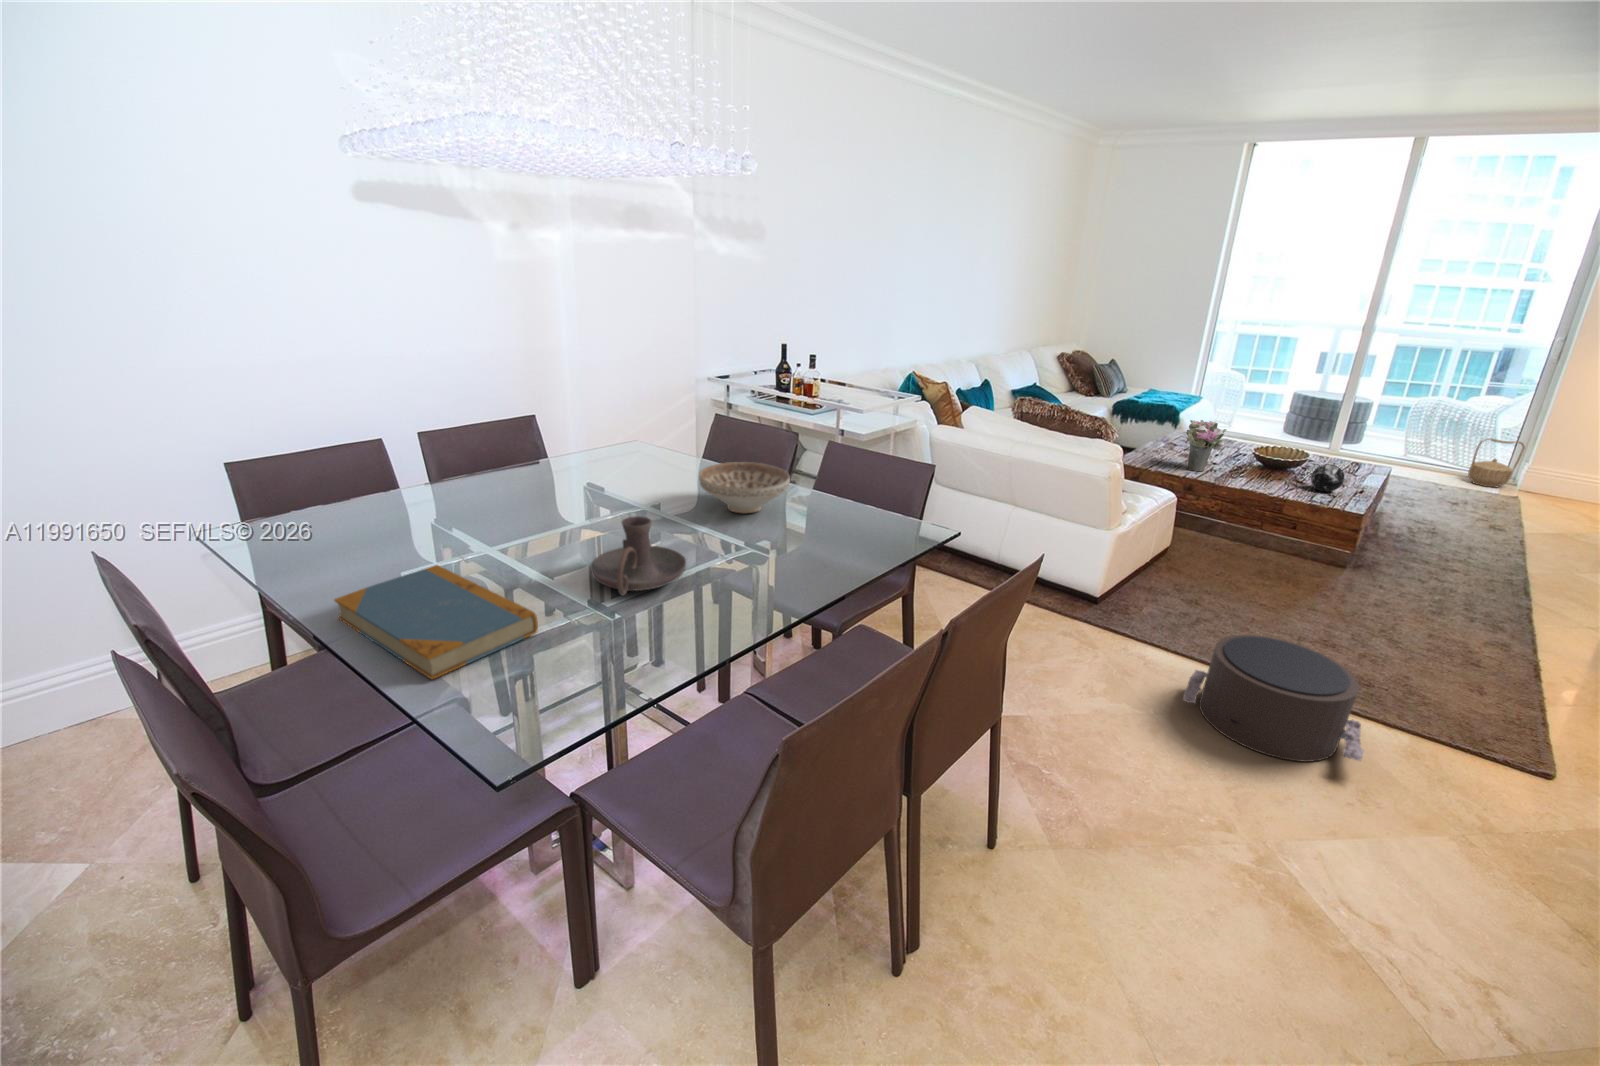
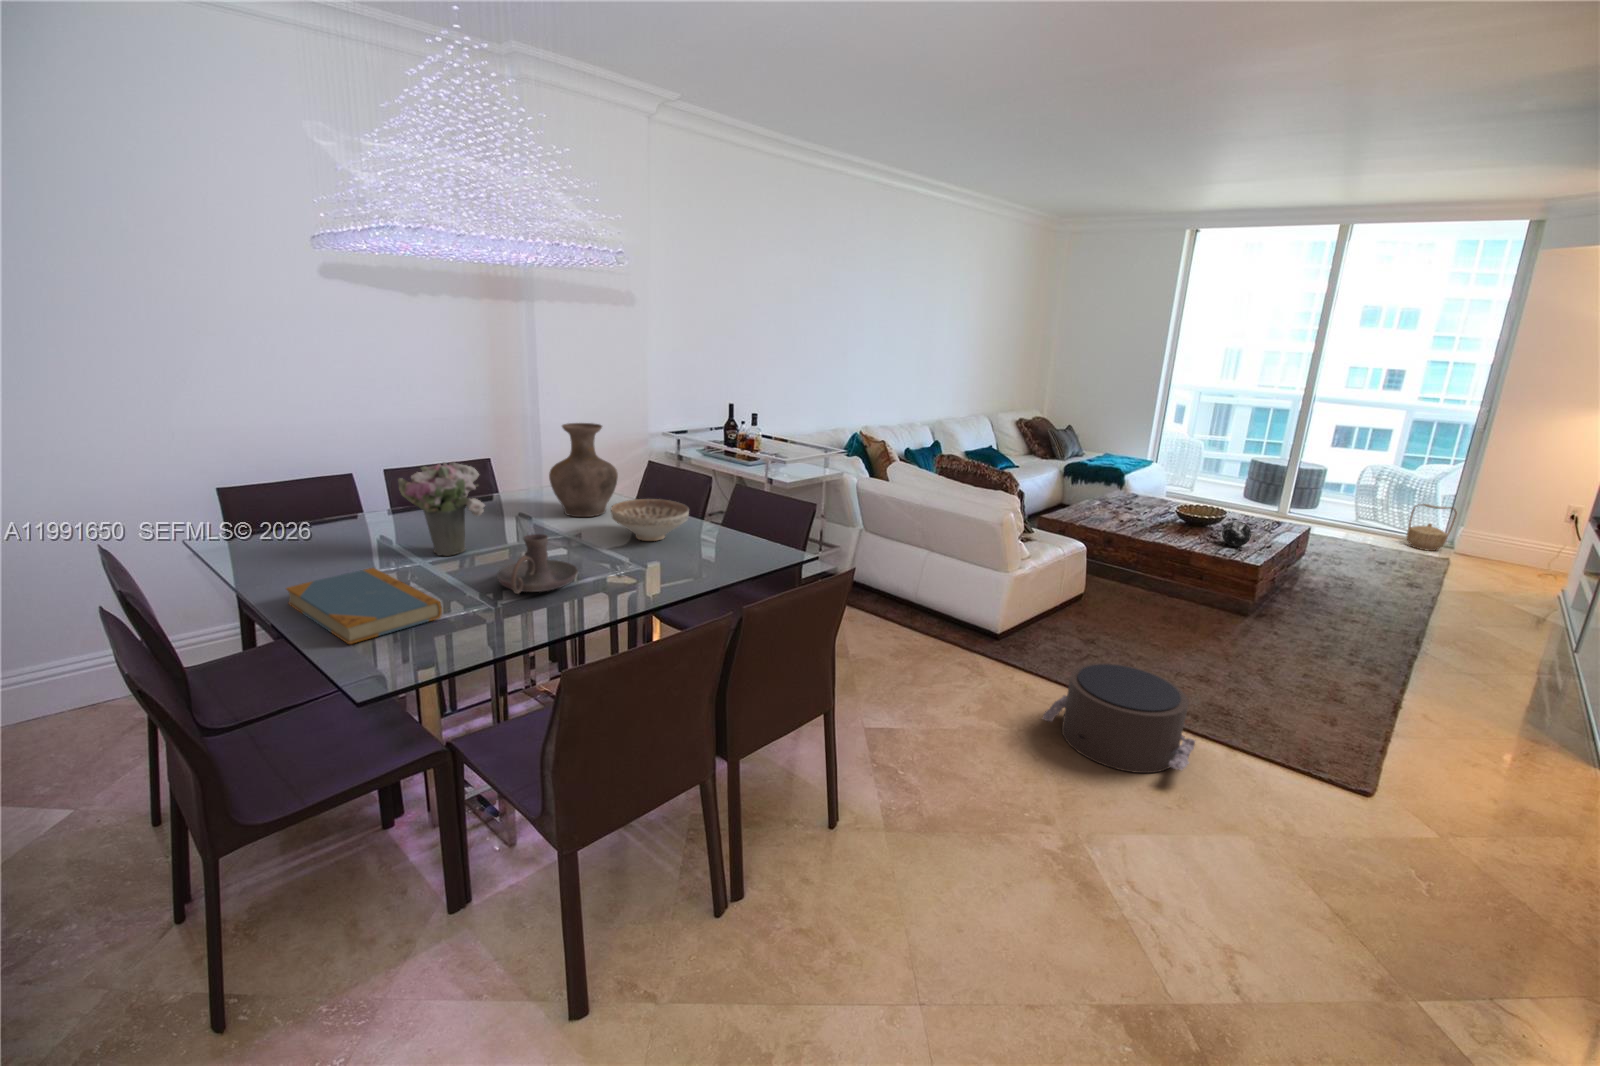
vase: none [616,372,694,484] -> present [549,423,618,517]
flower bouquet: present [1186,420,1226,471] -> present [398,462,485,556]

